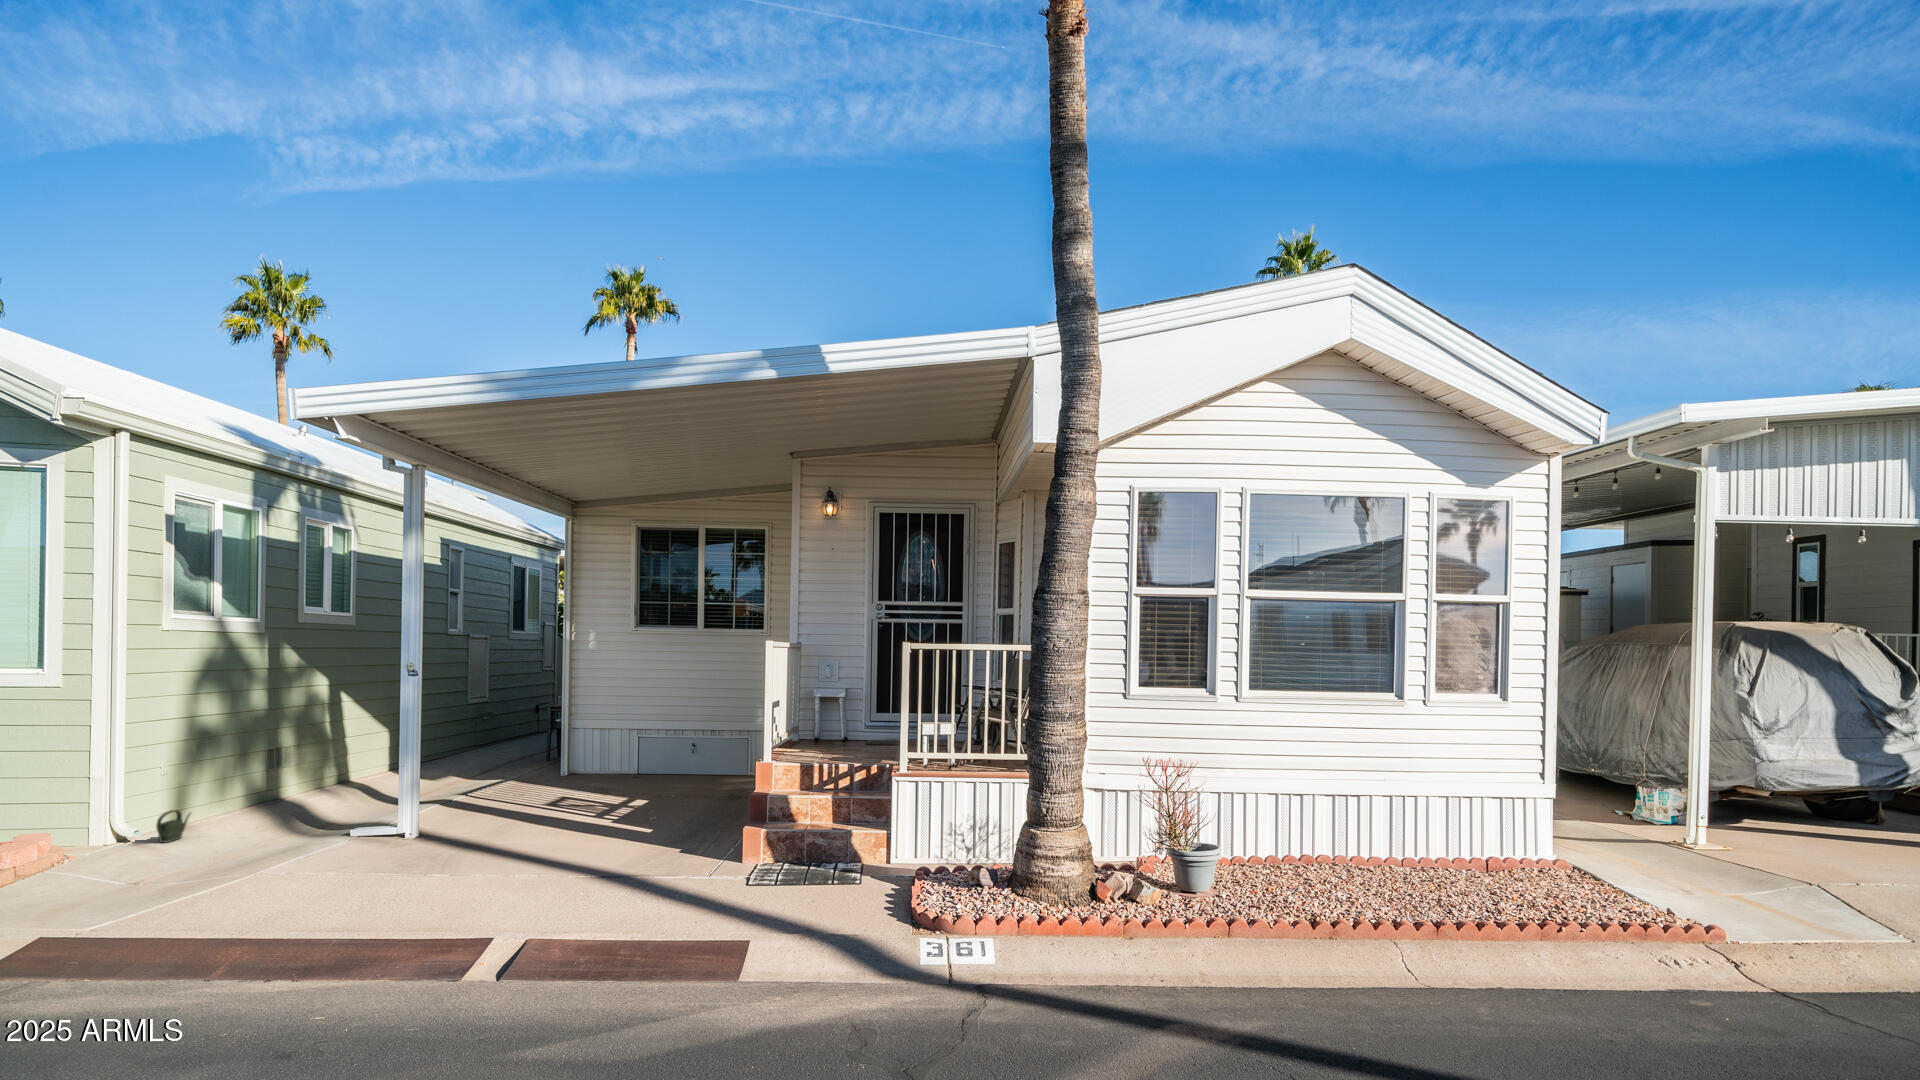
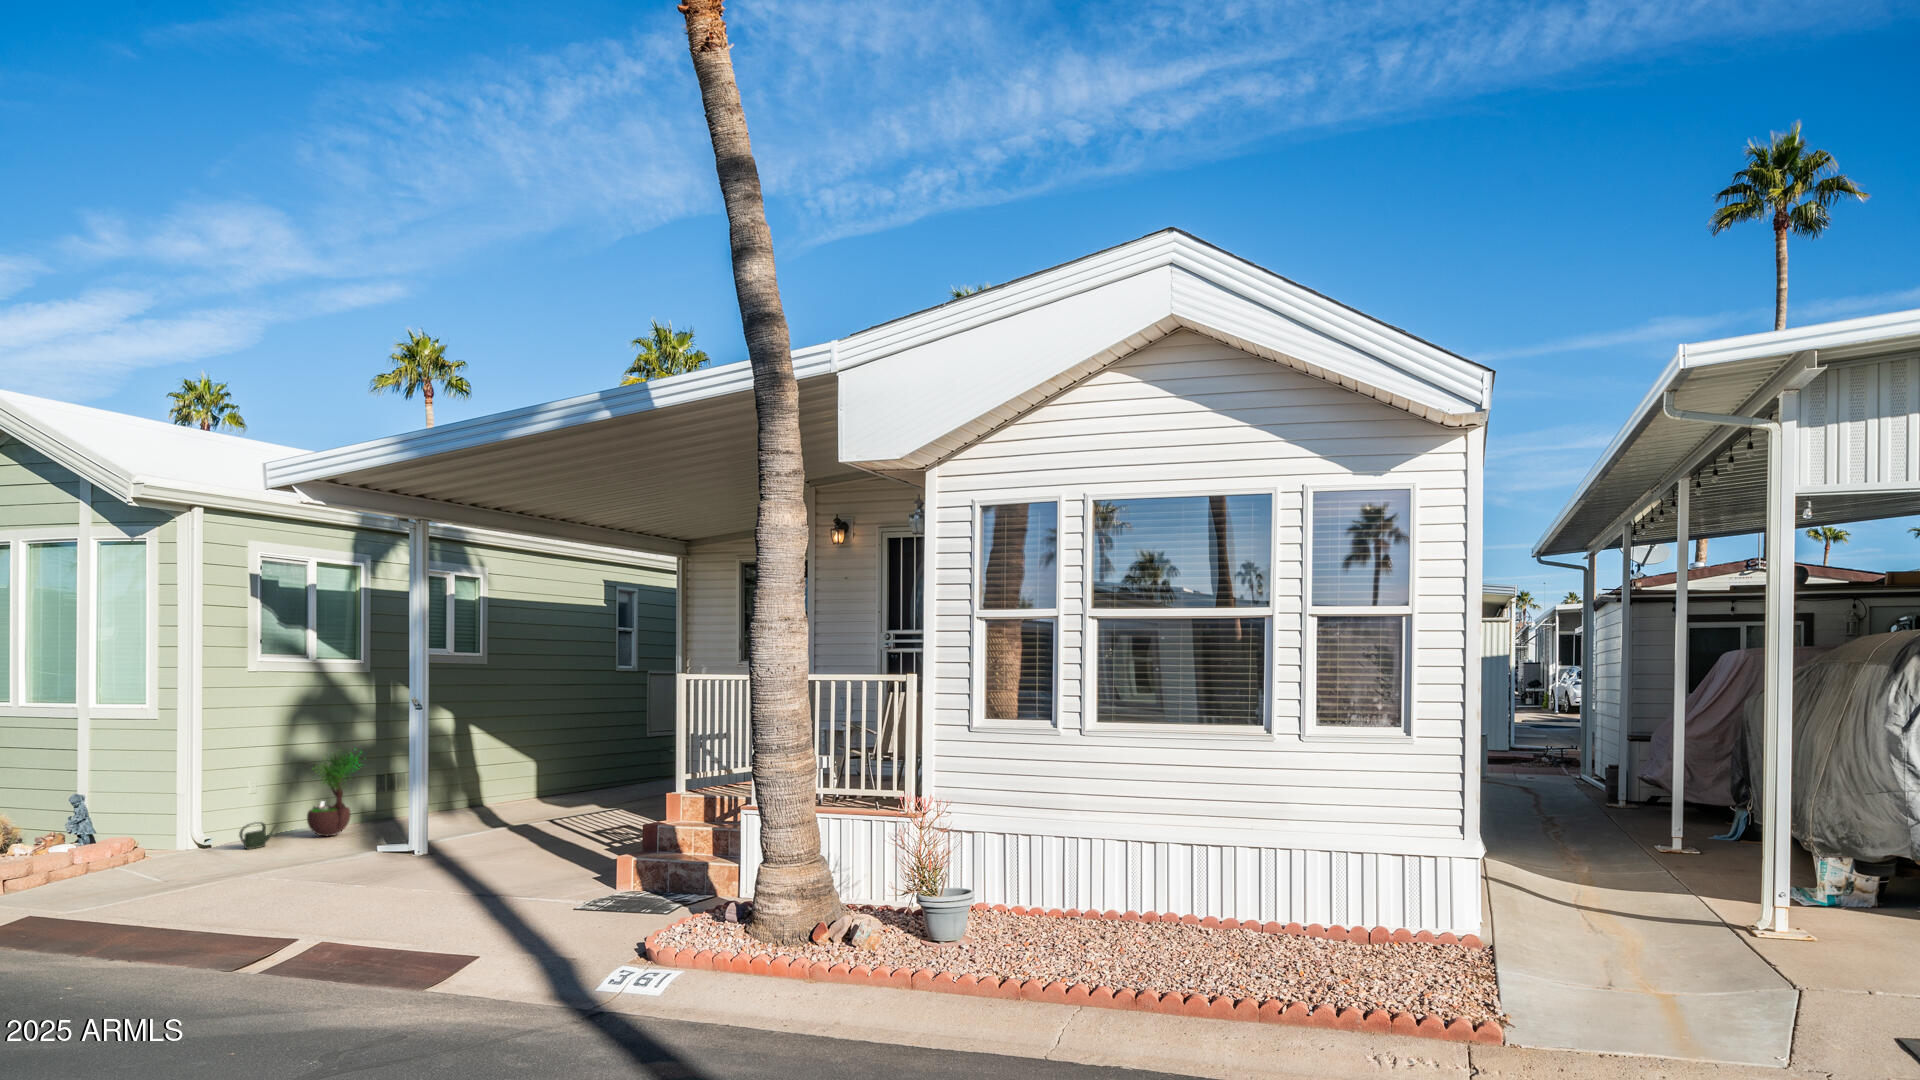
potted tree: none [216,718,288,824] -> present [307,749,360,836]

